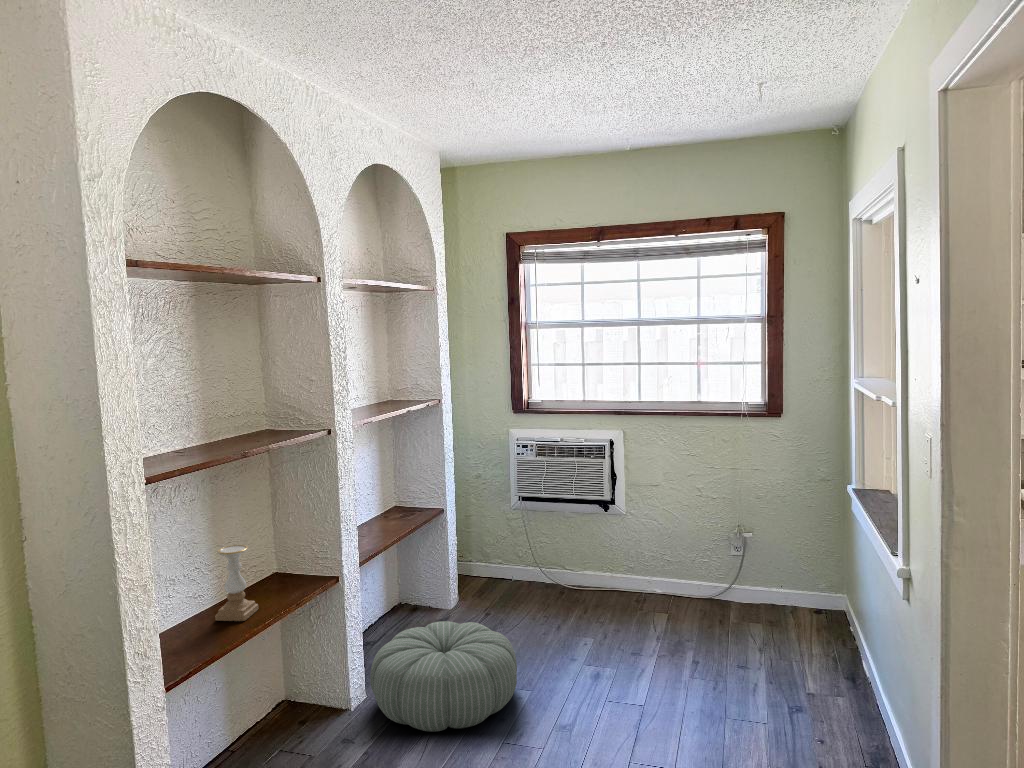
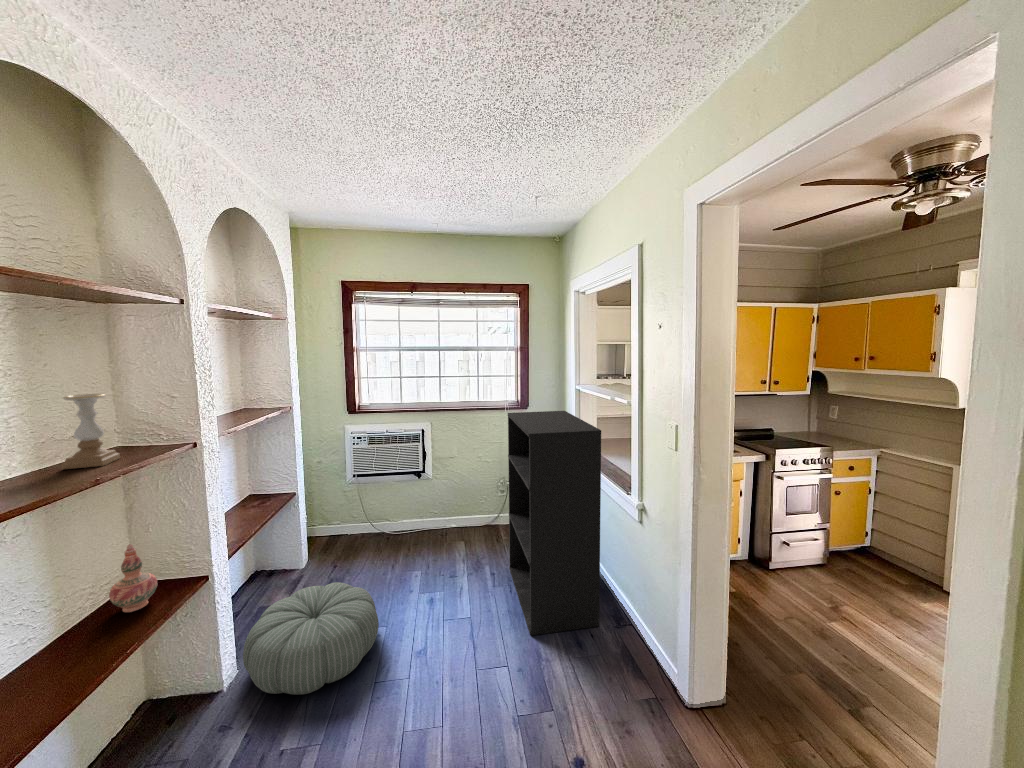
bookshelf: none [717,418,839,760] -> present [508,411,601,635]
decorative vase: none [257,526,295,594] -> present [109,544,157,612]
candle holder: present [215,544,259,621] -> present [61,394,120,469]

